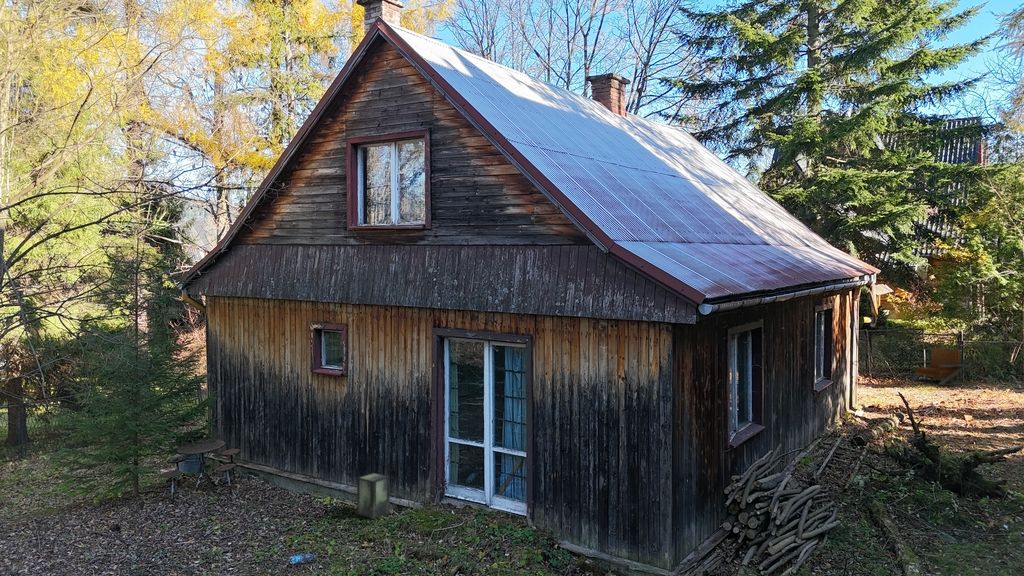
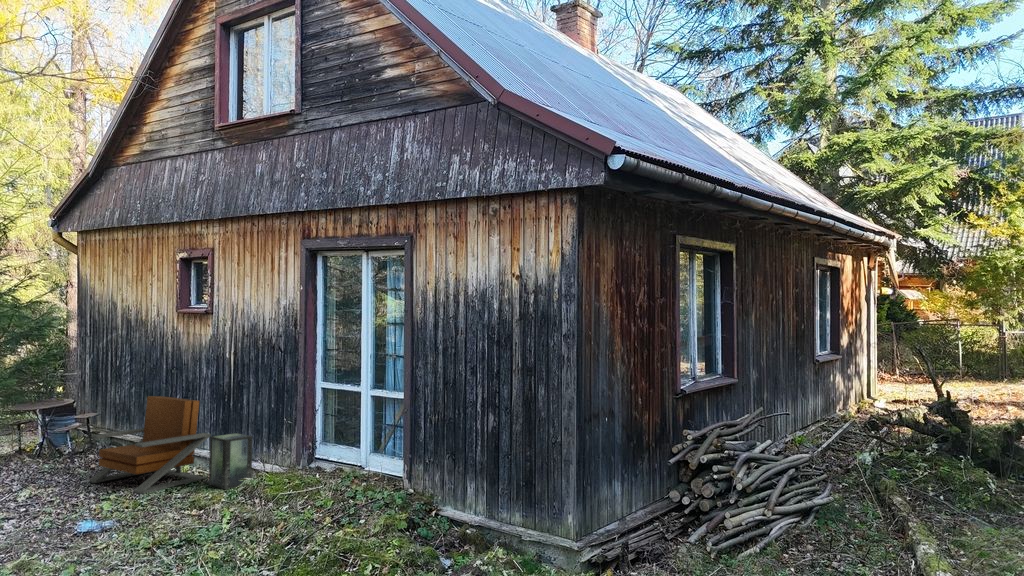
lounge chair: present [911,348,966,385] -> present [90,396,211,494]

